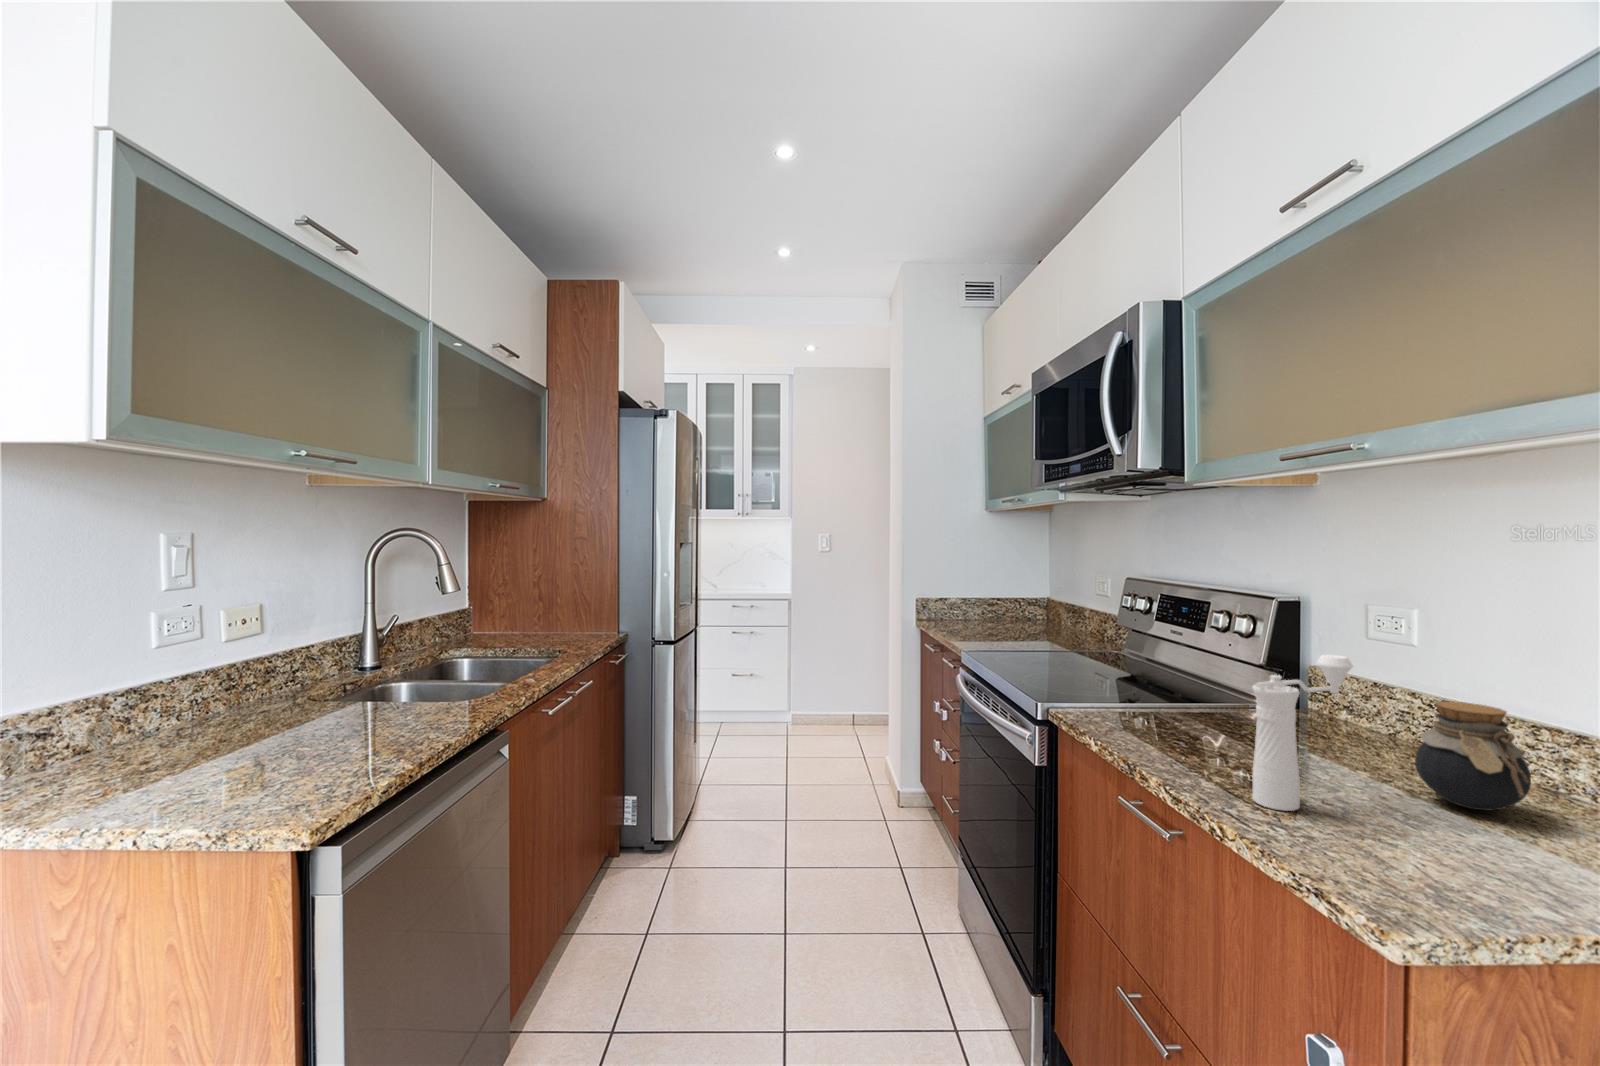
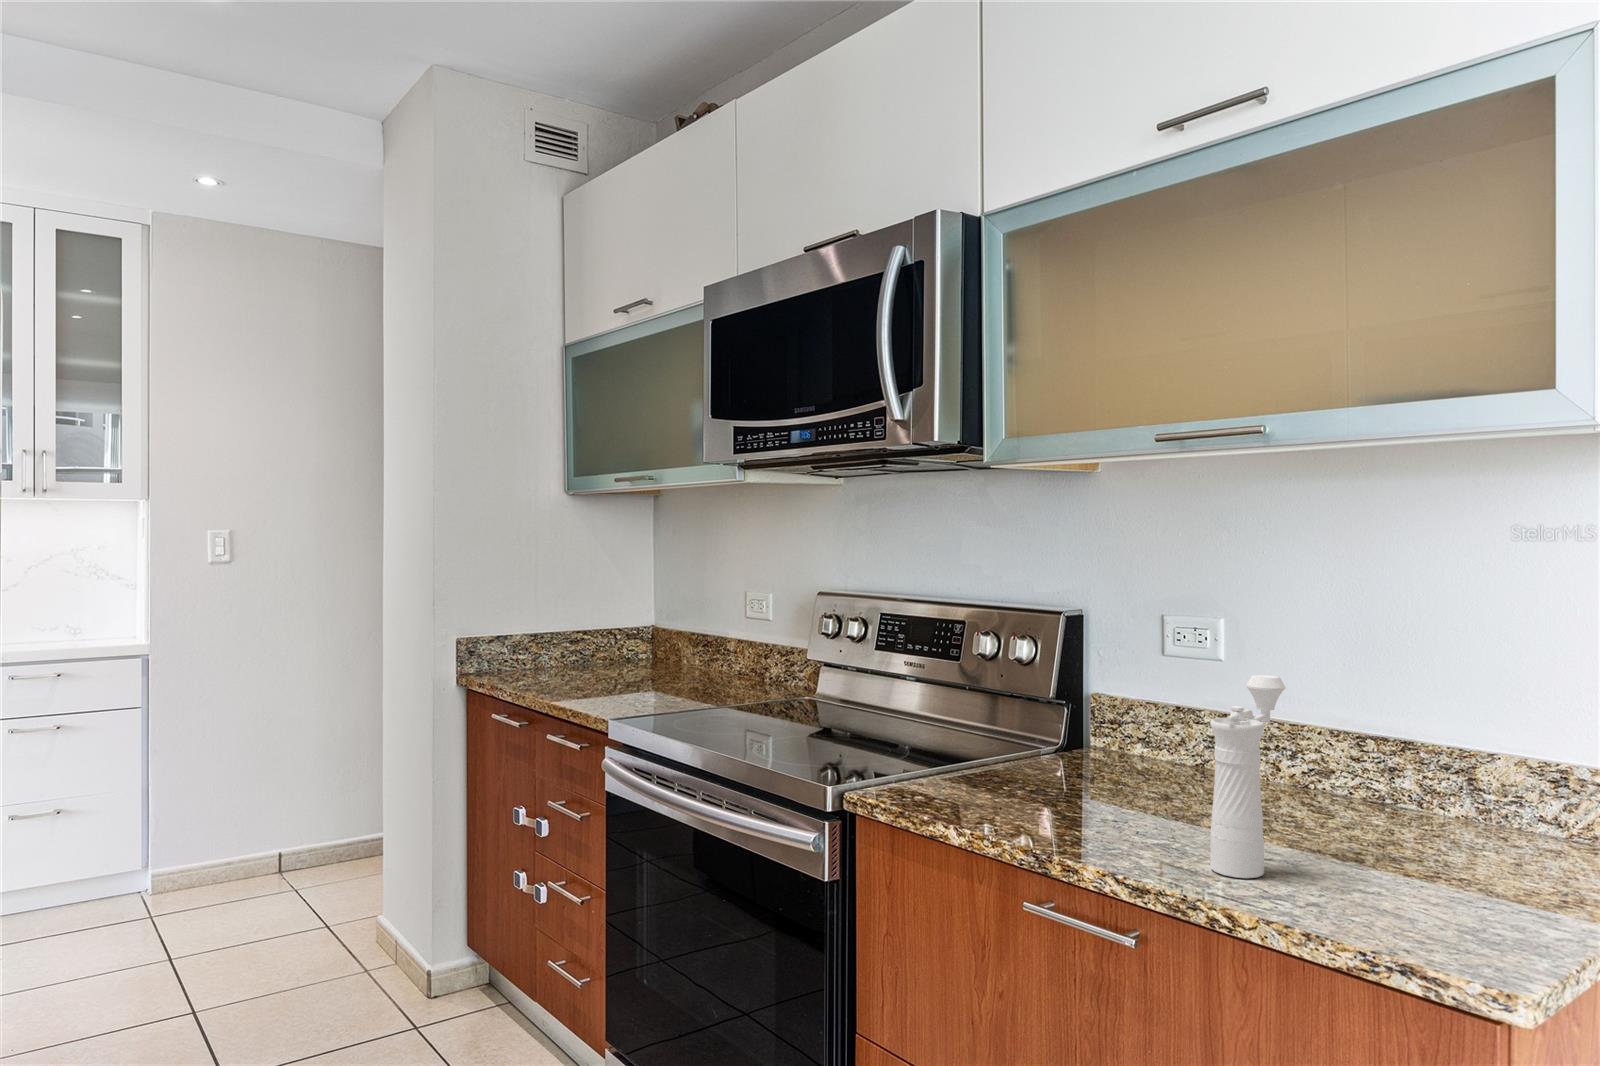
jar: present [1415,701,1531,811] -> none [1308,717,1424,836]

